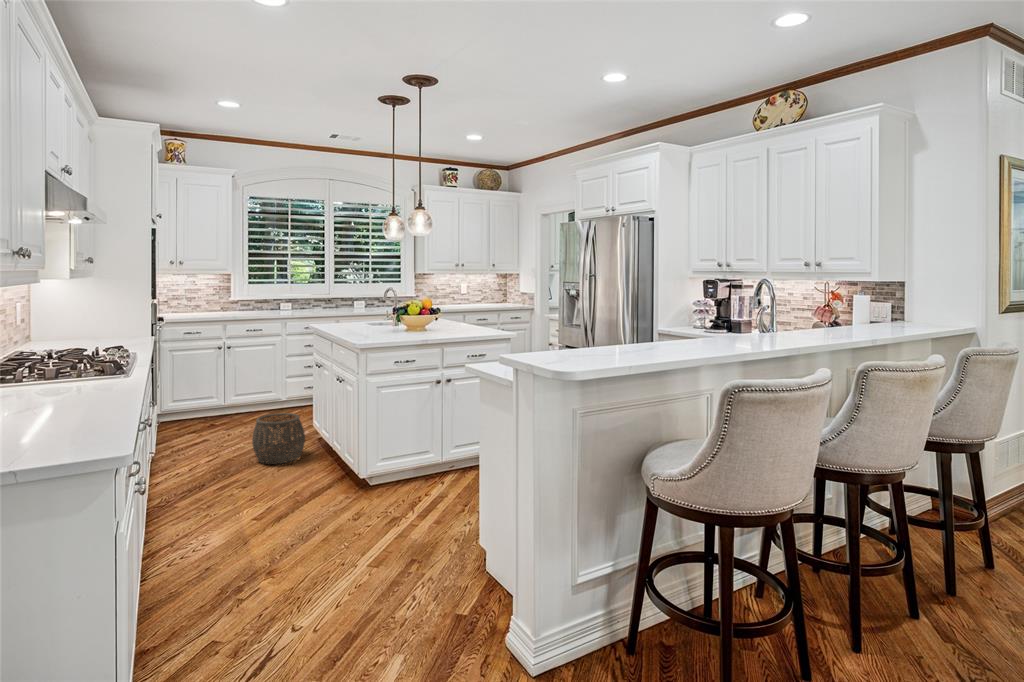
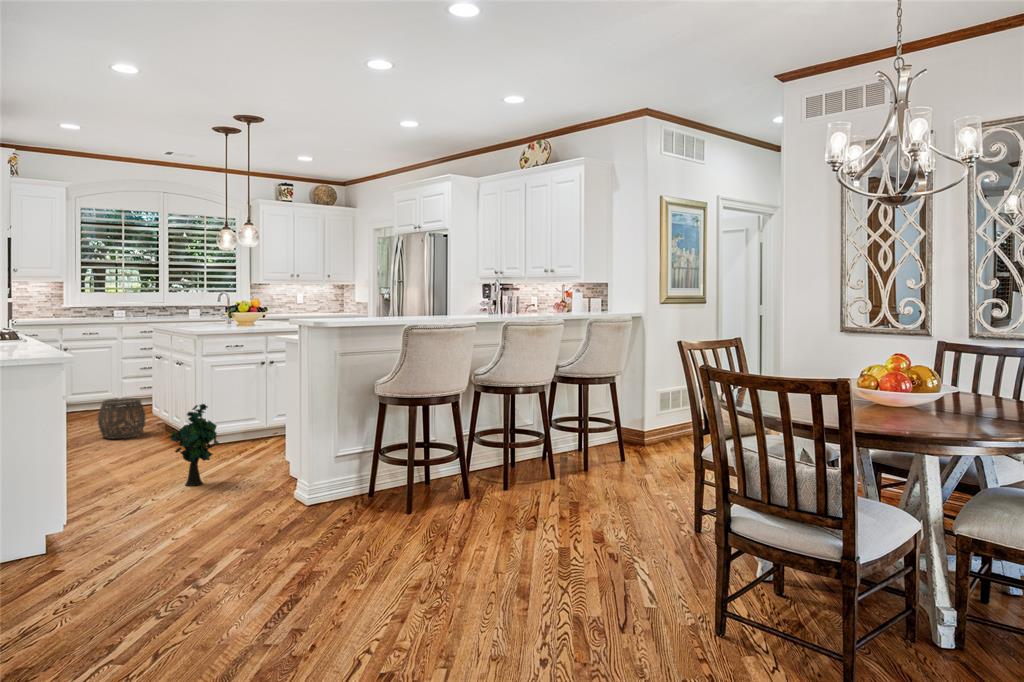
decorative plant: none [316,469,390,588] -> present [168,404,219,486]

